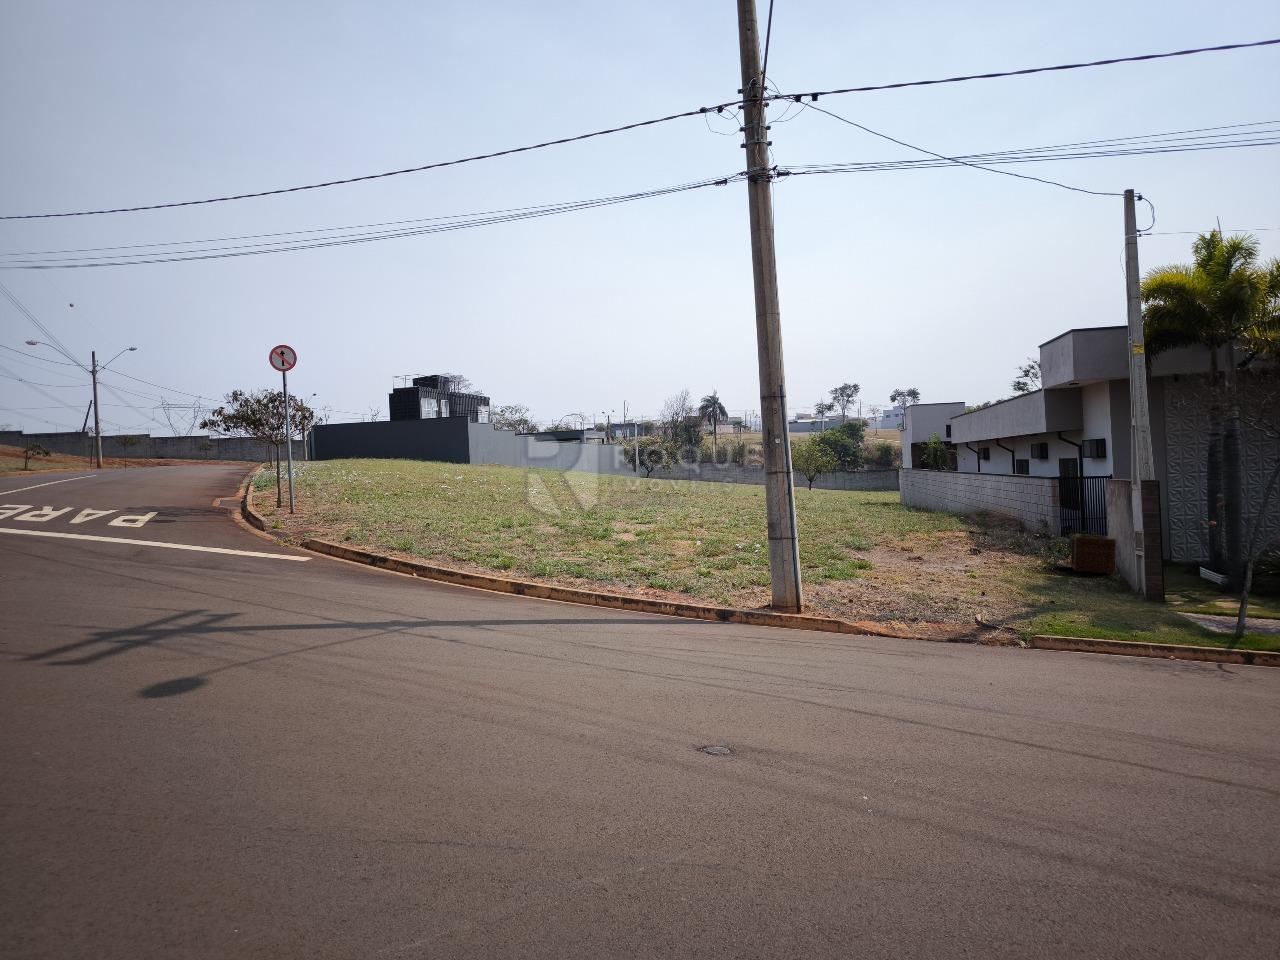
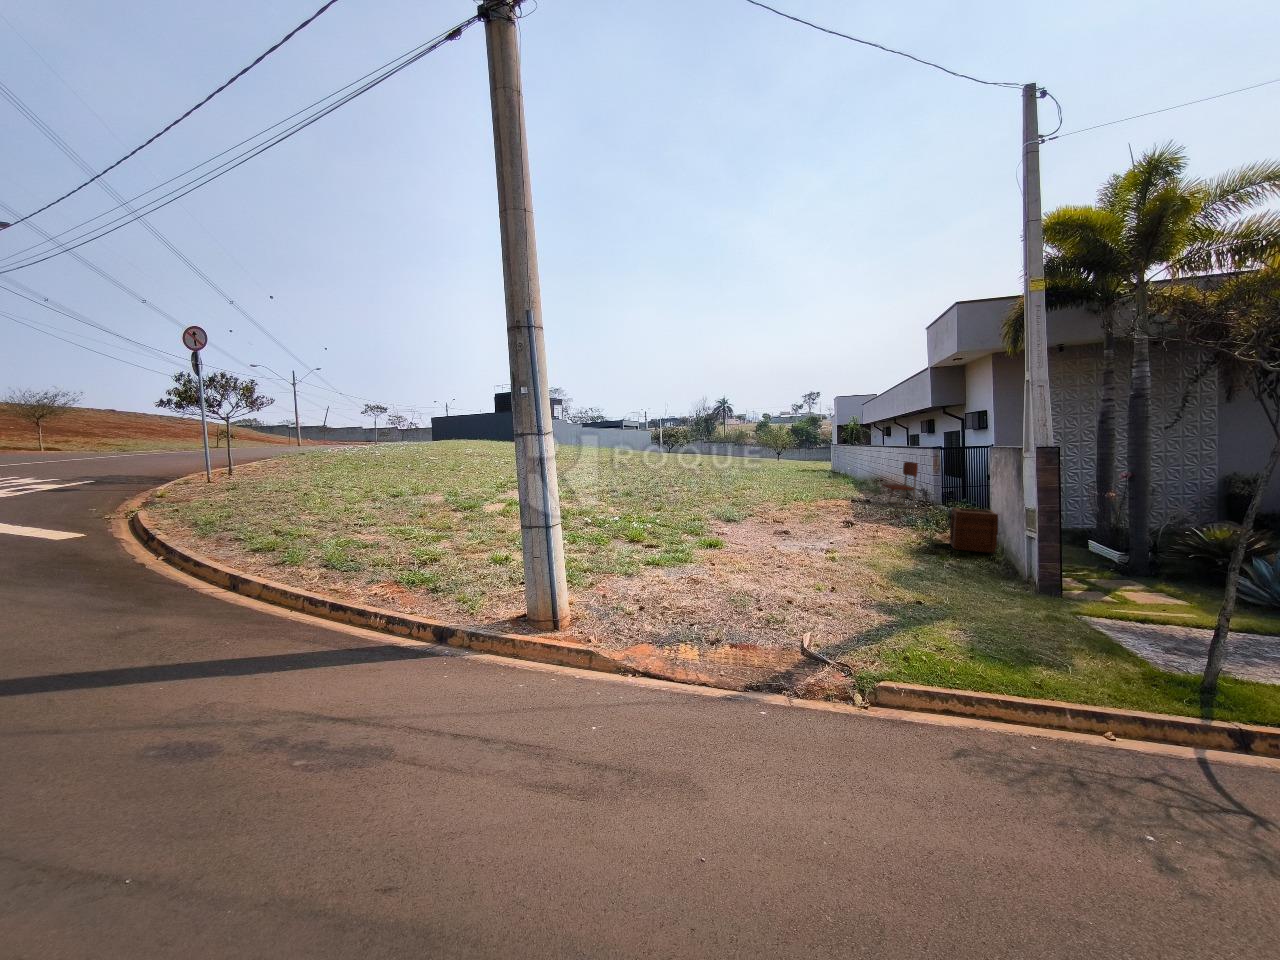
bench: none [997,491,1034,539] -> present [882,462,918,508]

